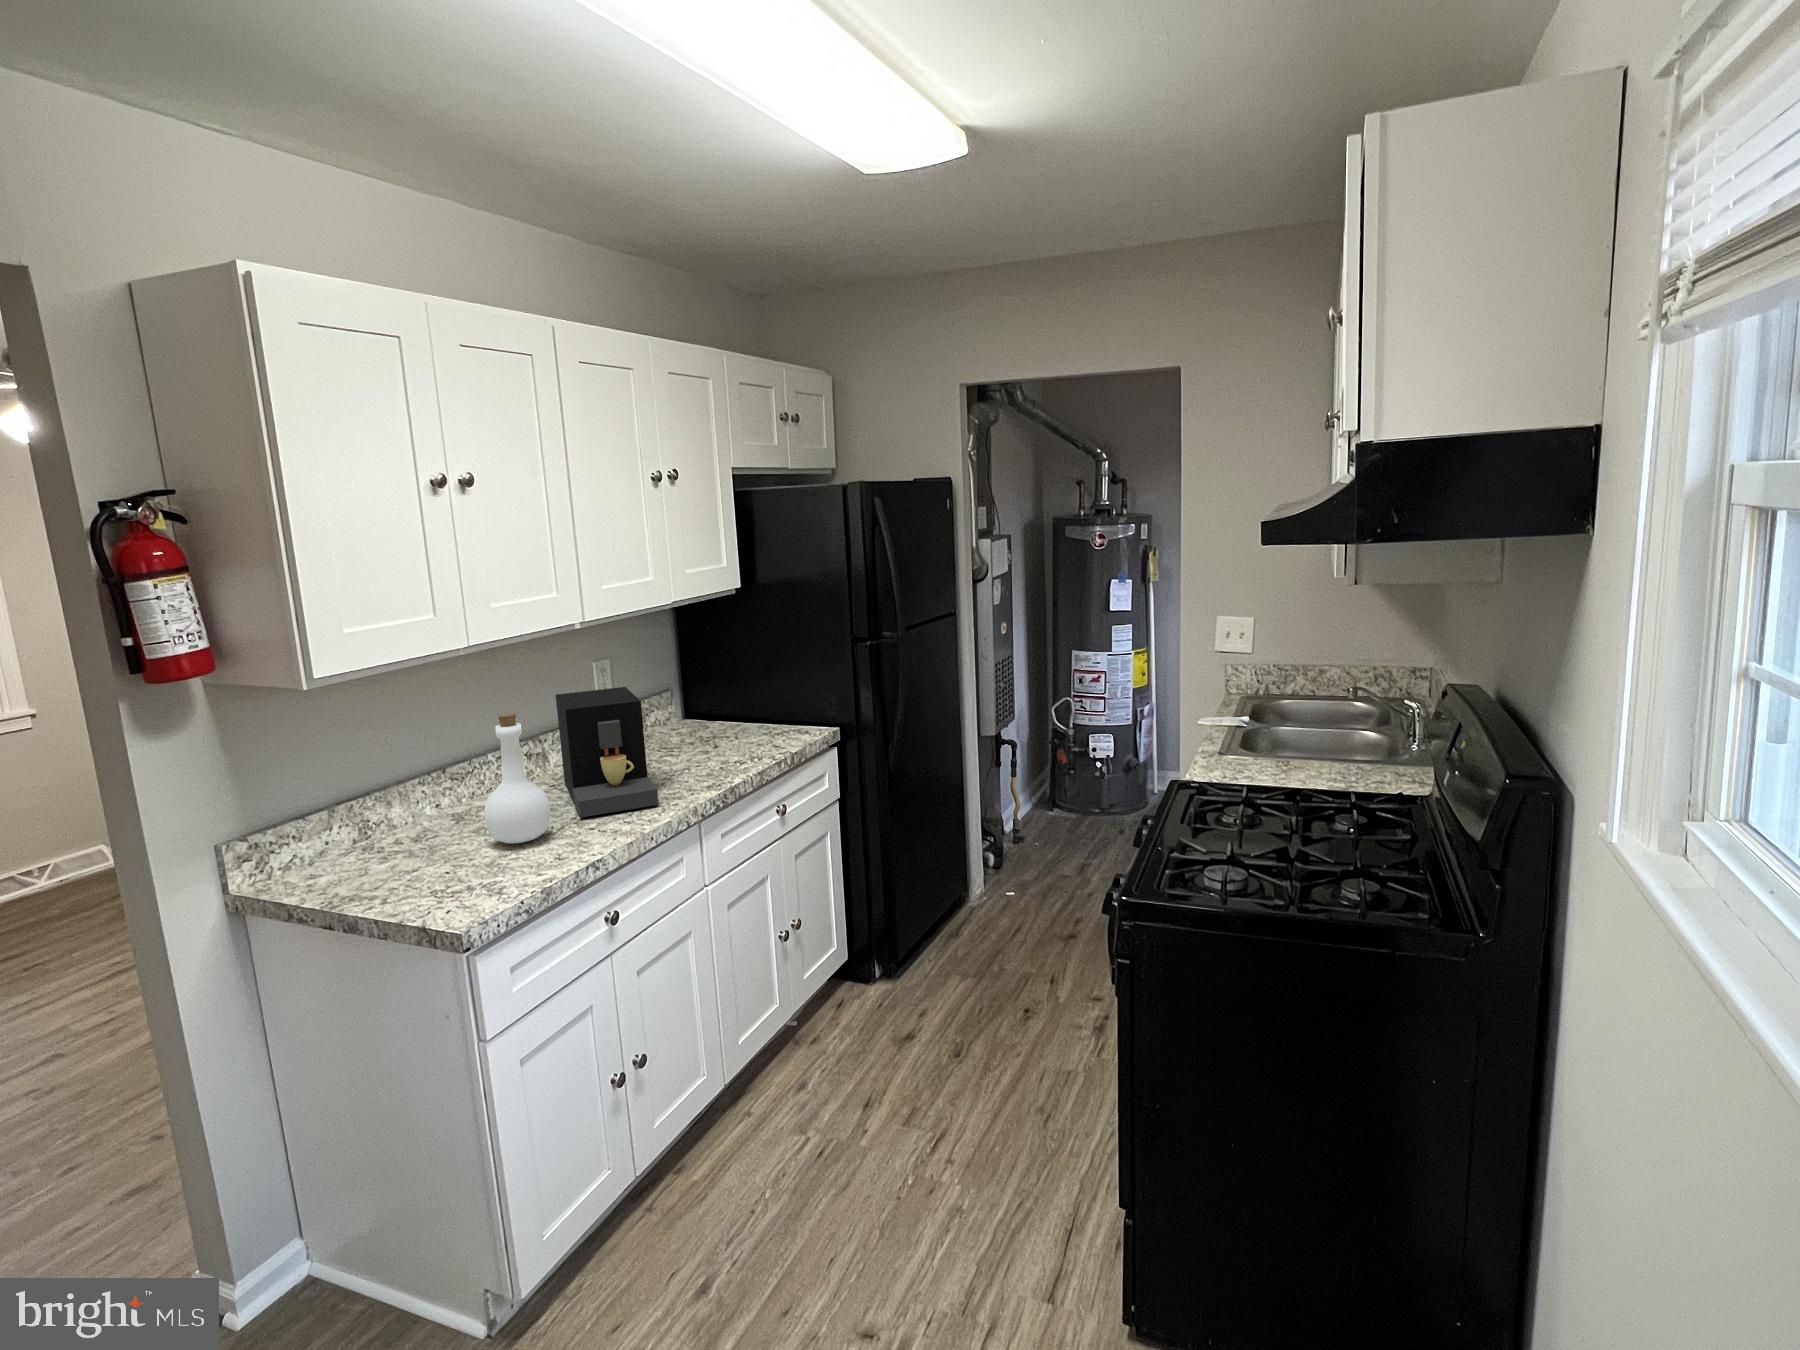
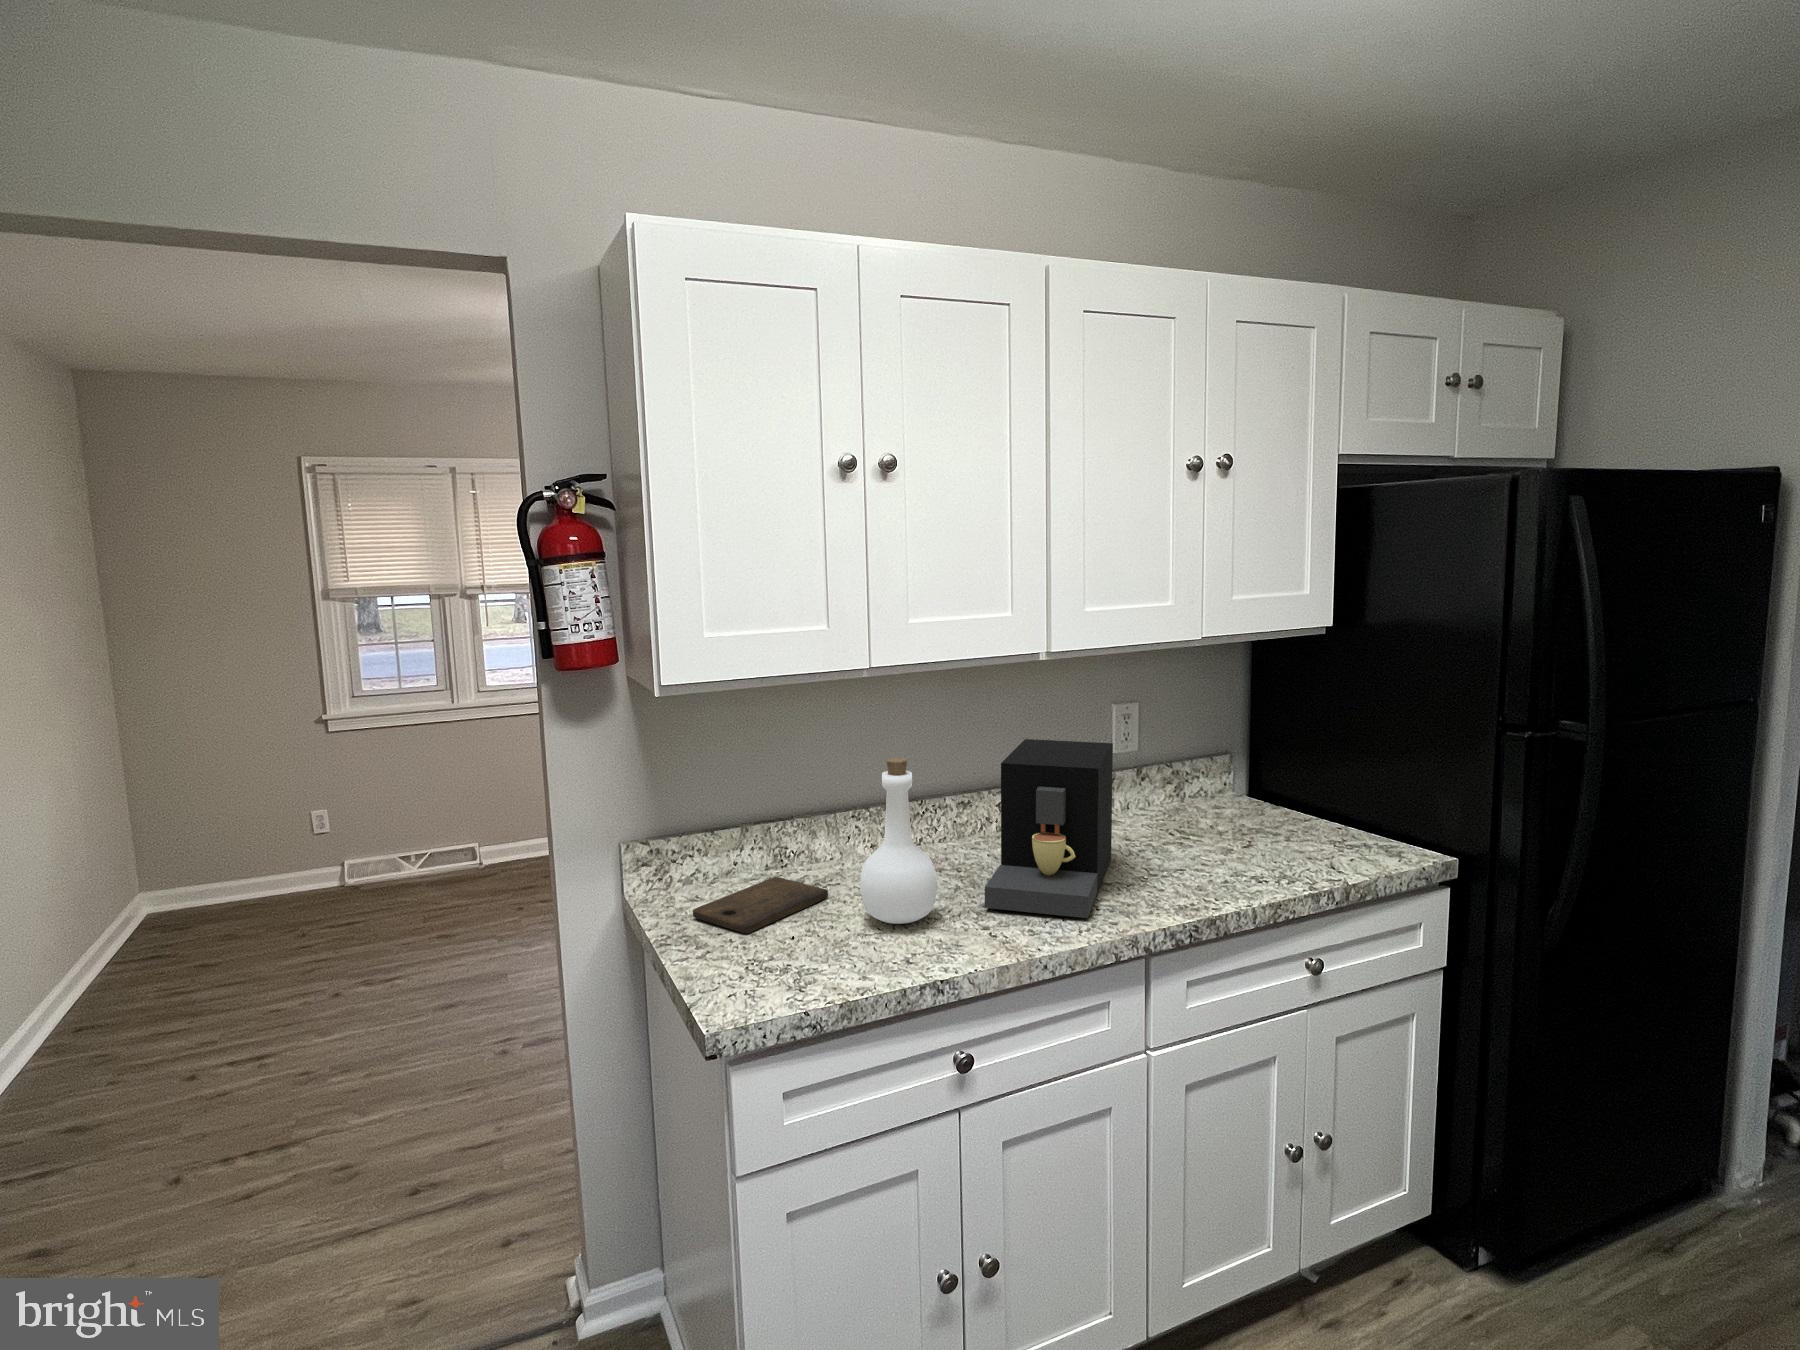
cutting board: none [331,839,440,886] -> present [693,877,828,933]

